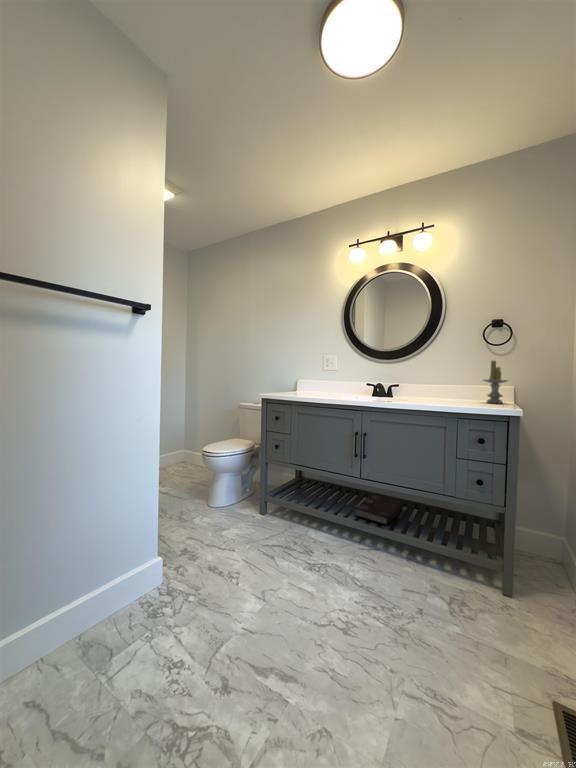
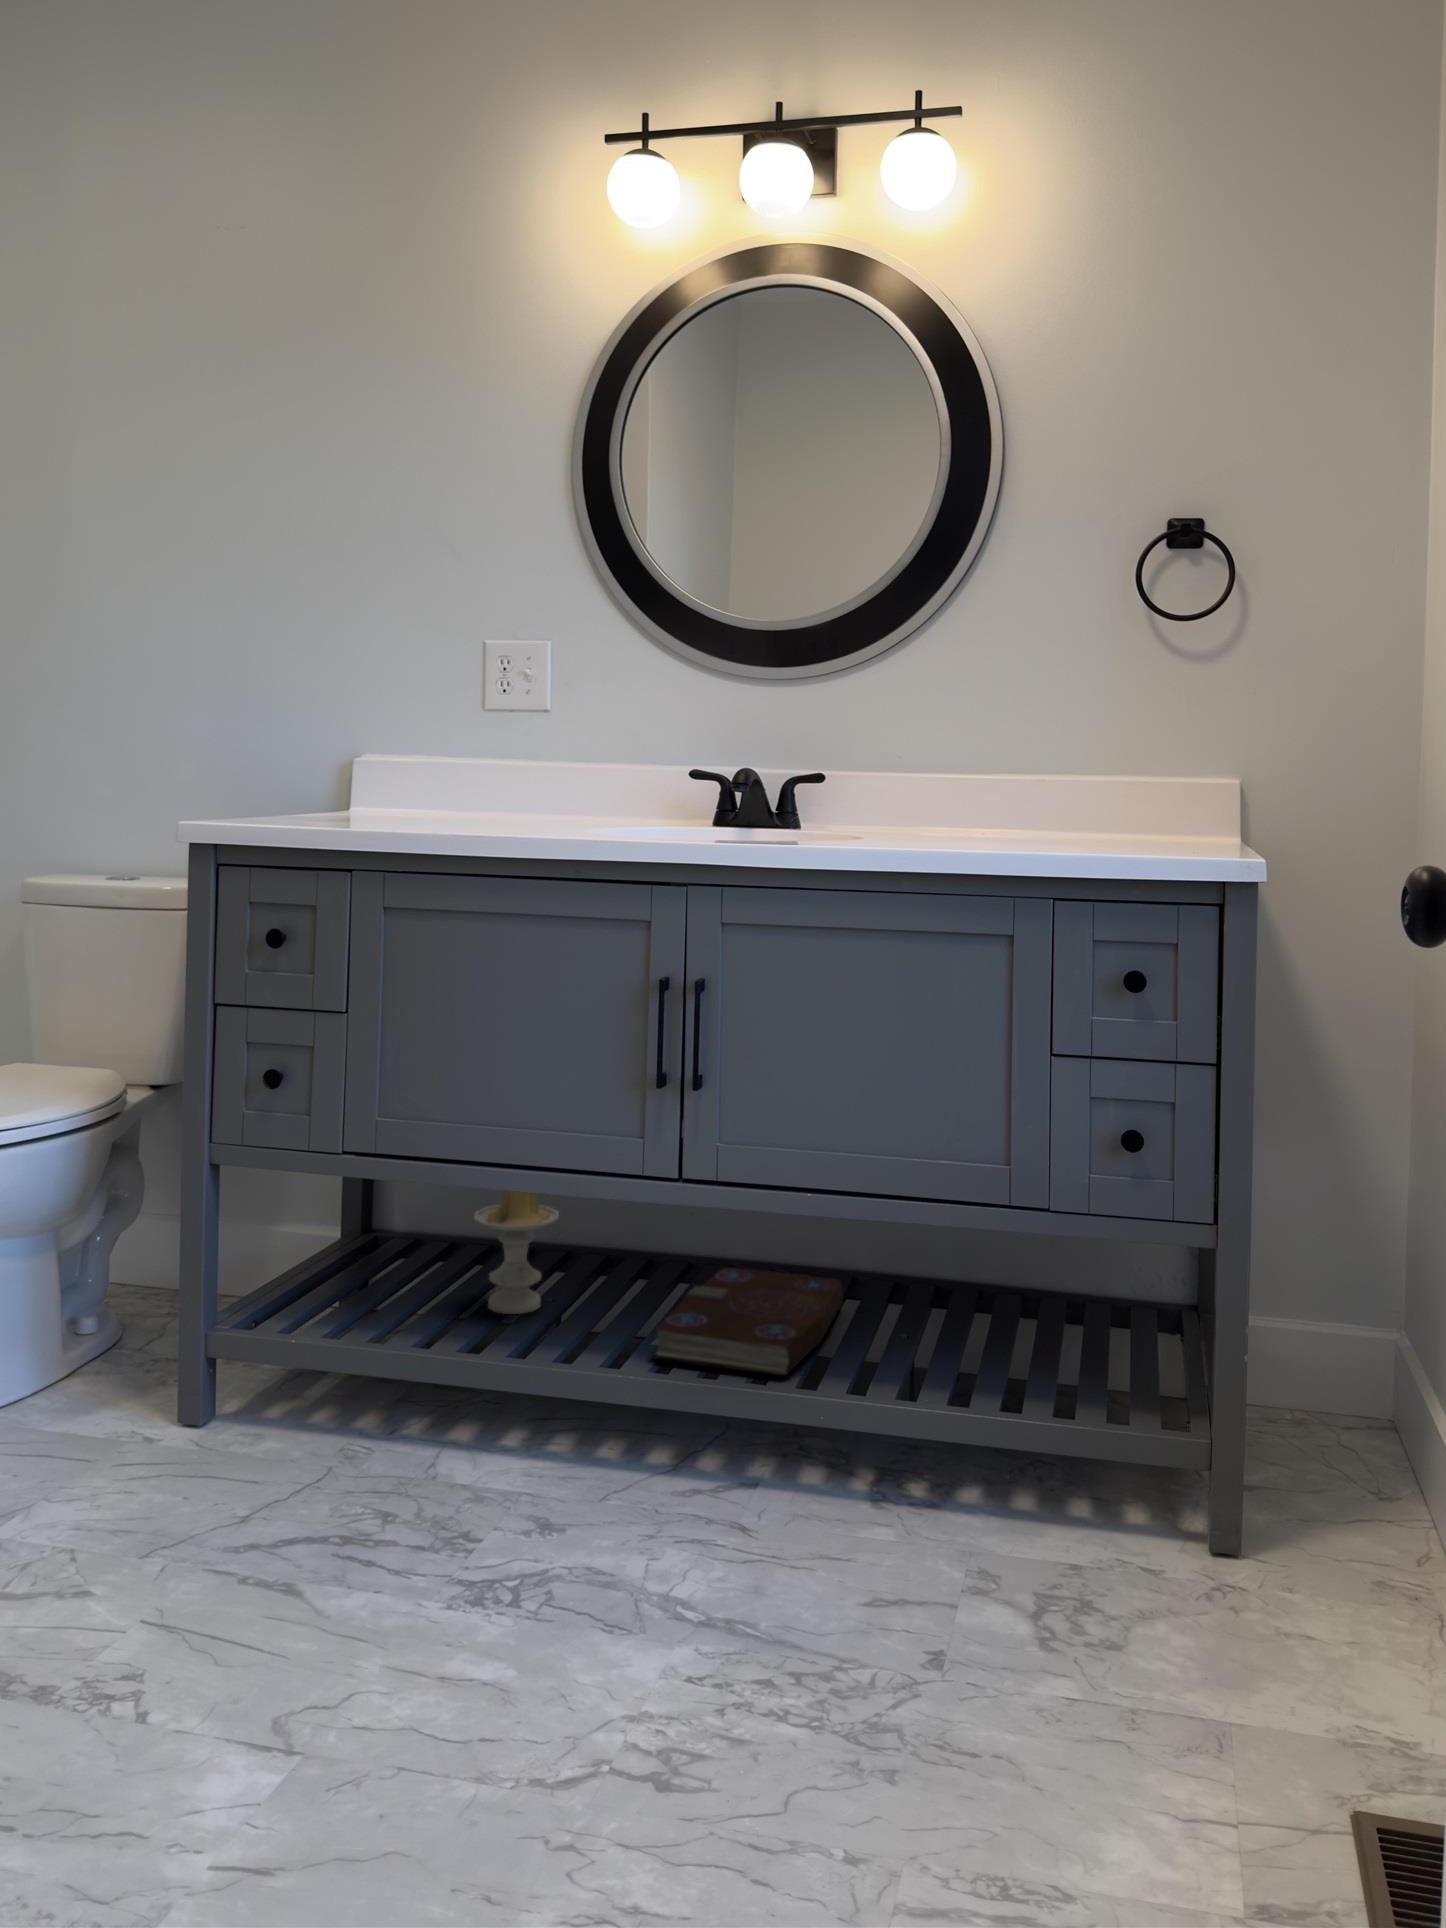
candle: present [483,361,508,403] -> present [474,1191,559,1314]

